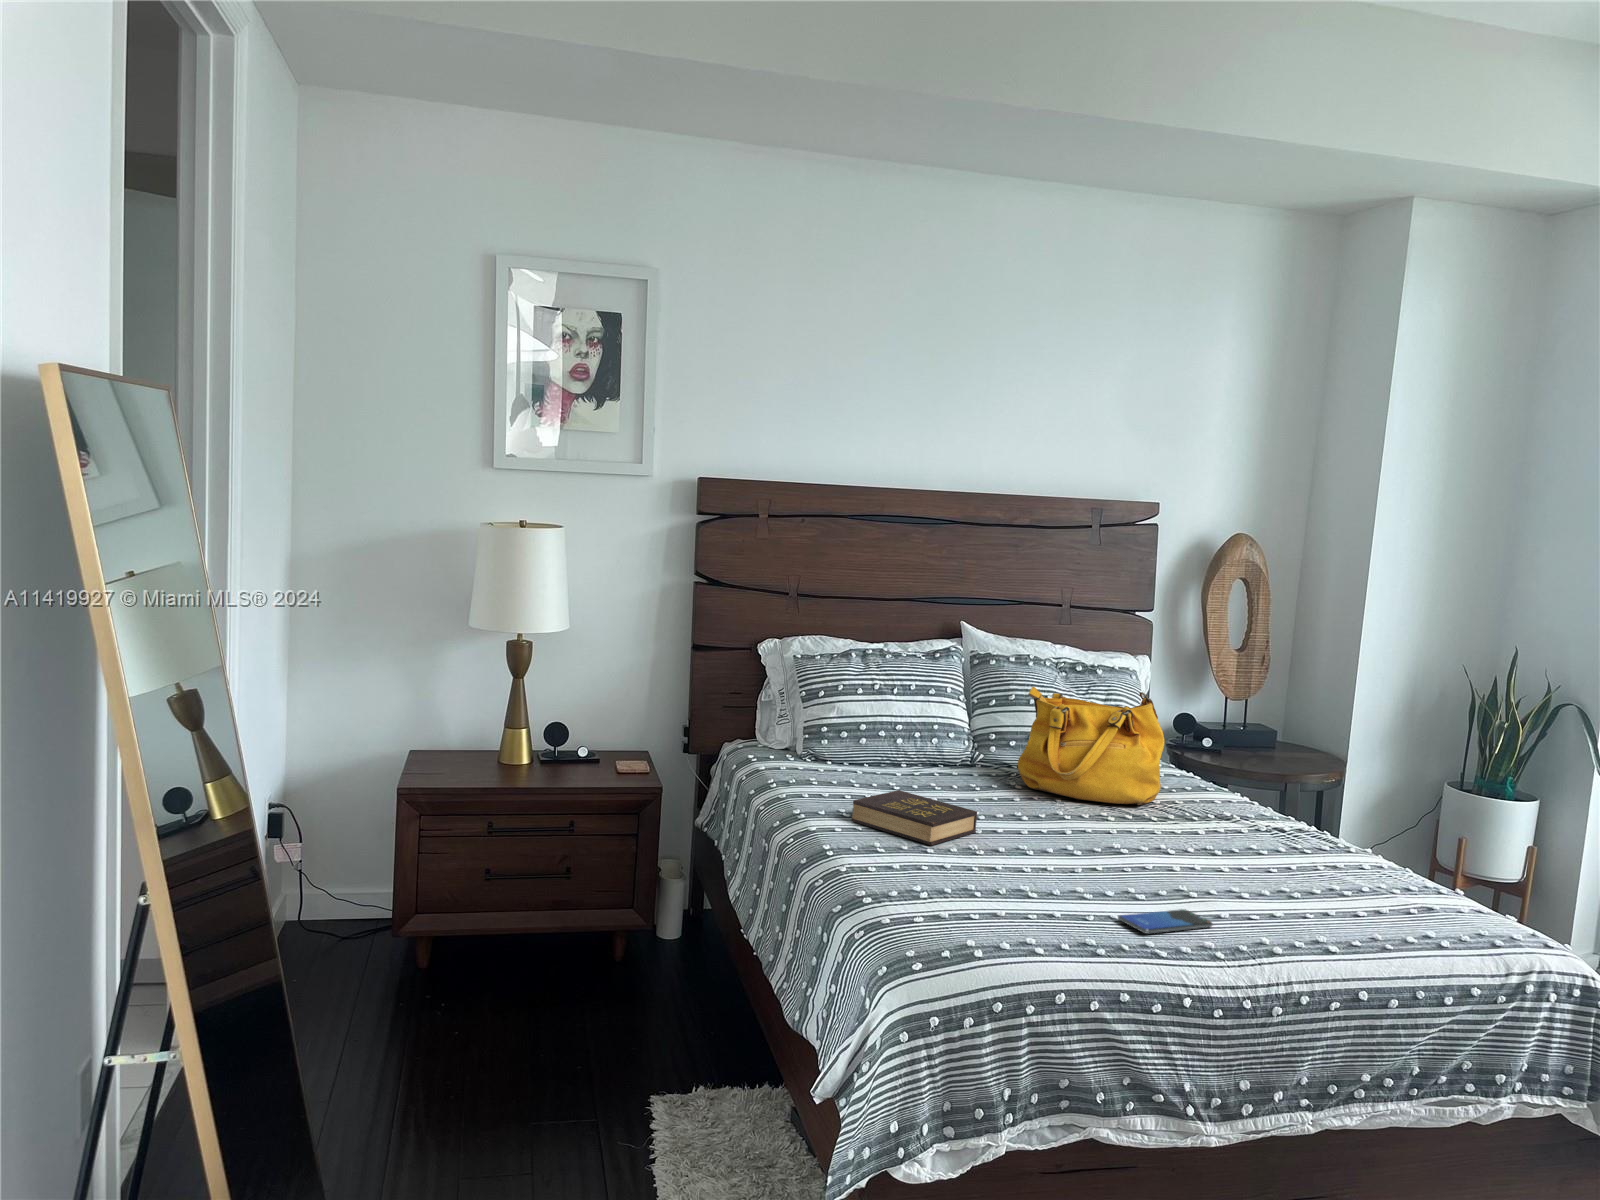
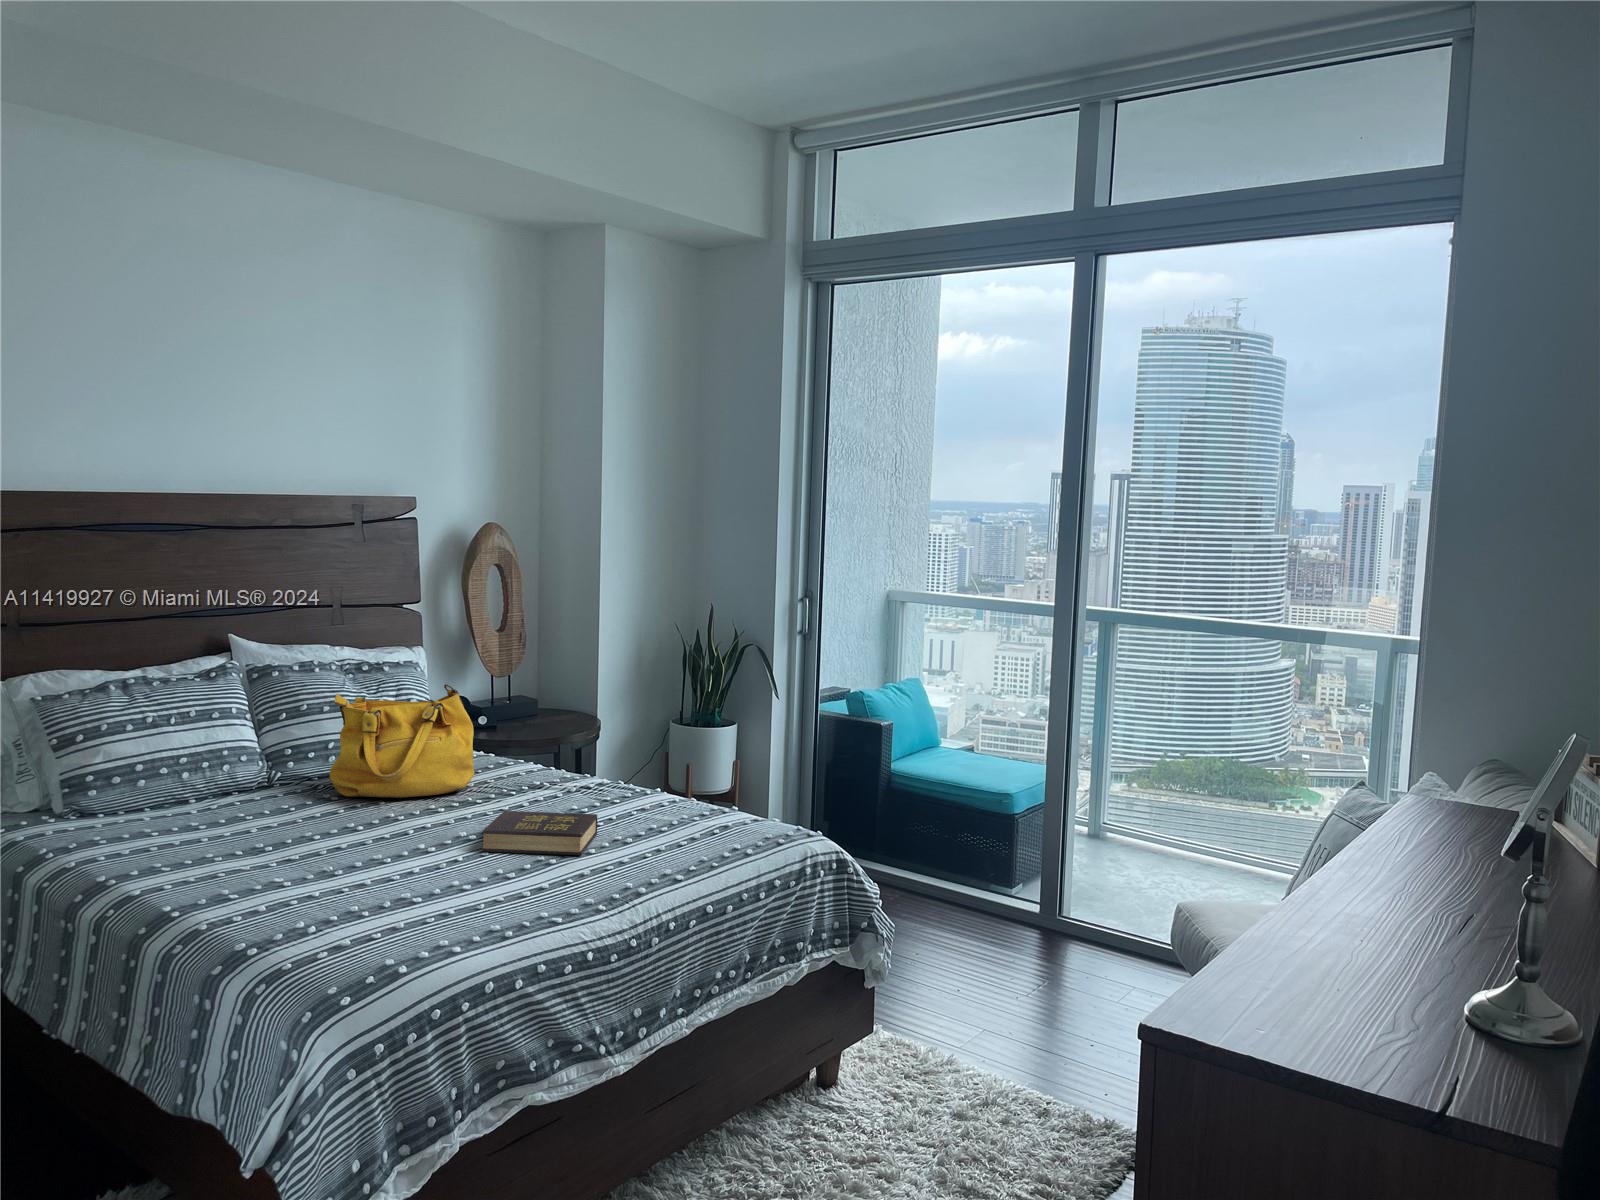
hardback book: present [852,790,977,845] -> present [483,811,597,855]
smartphone: present [1119,909,1213,933] -> none [506,877,584,907]

